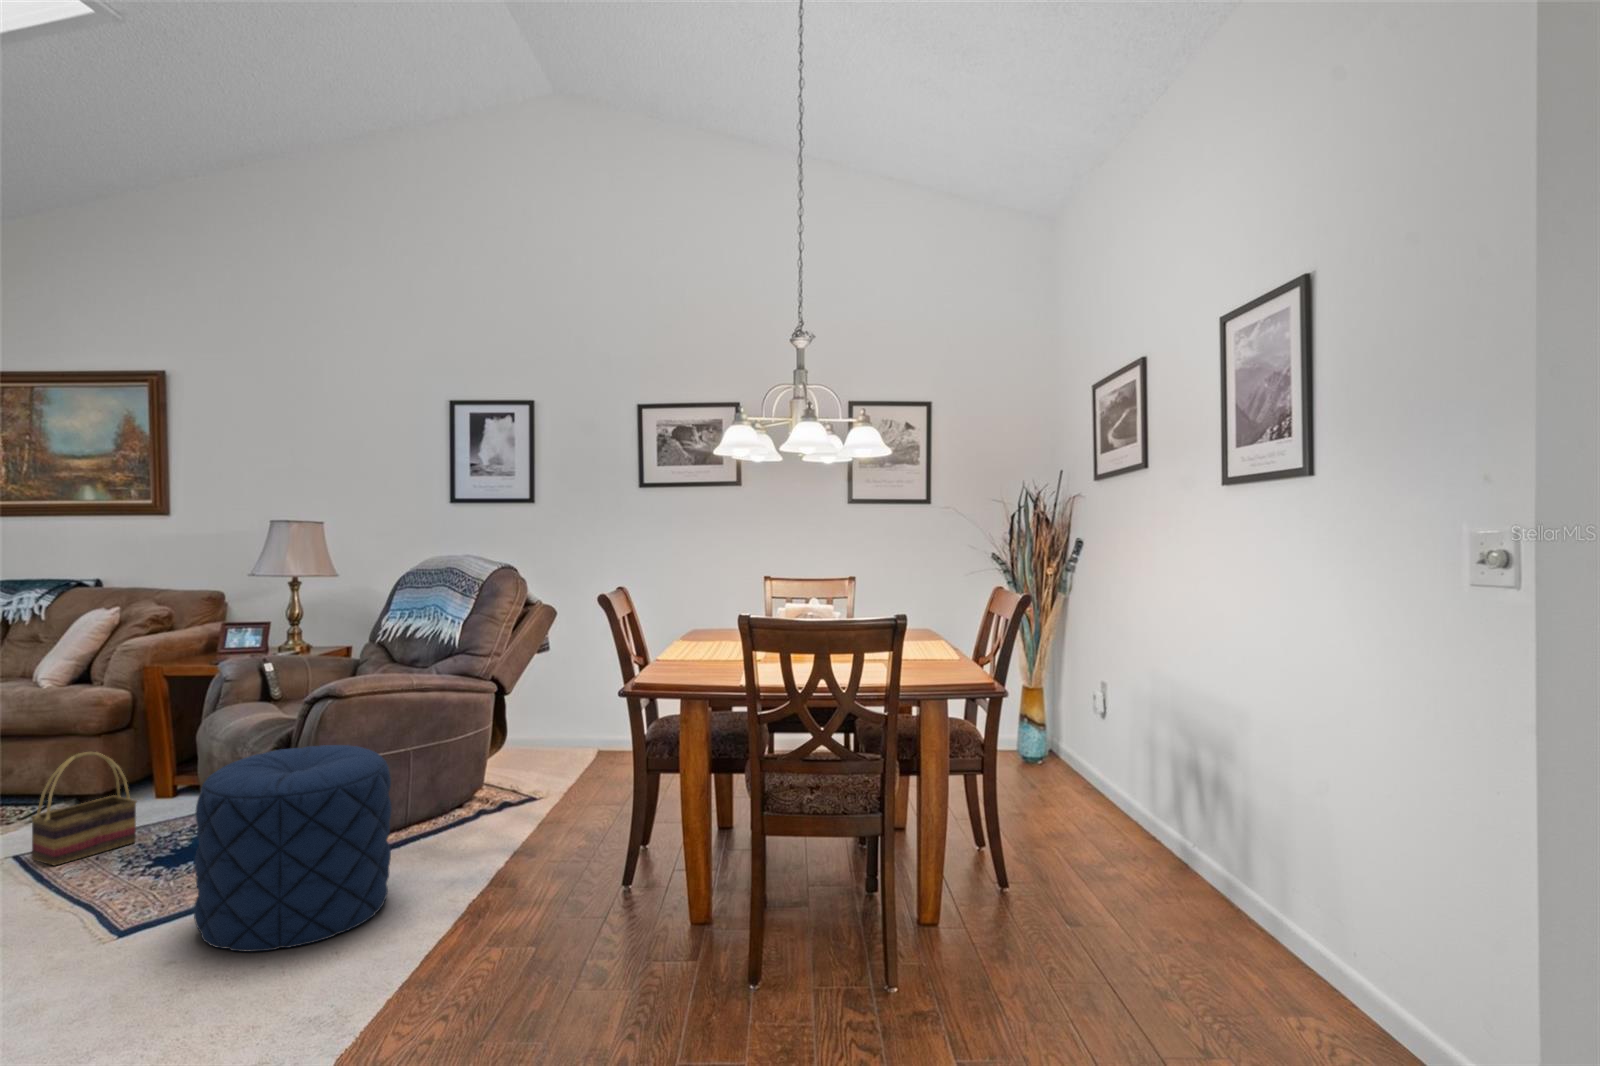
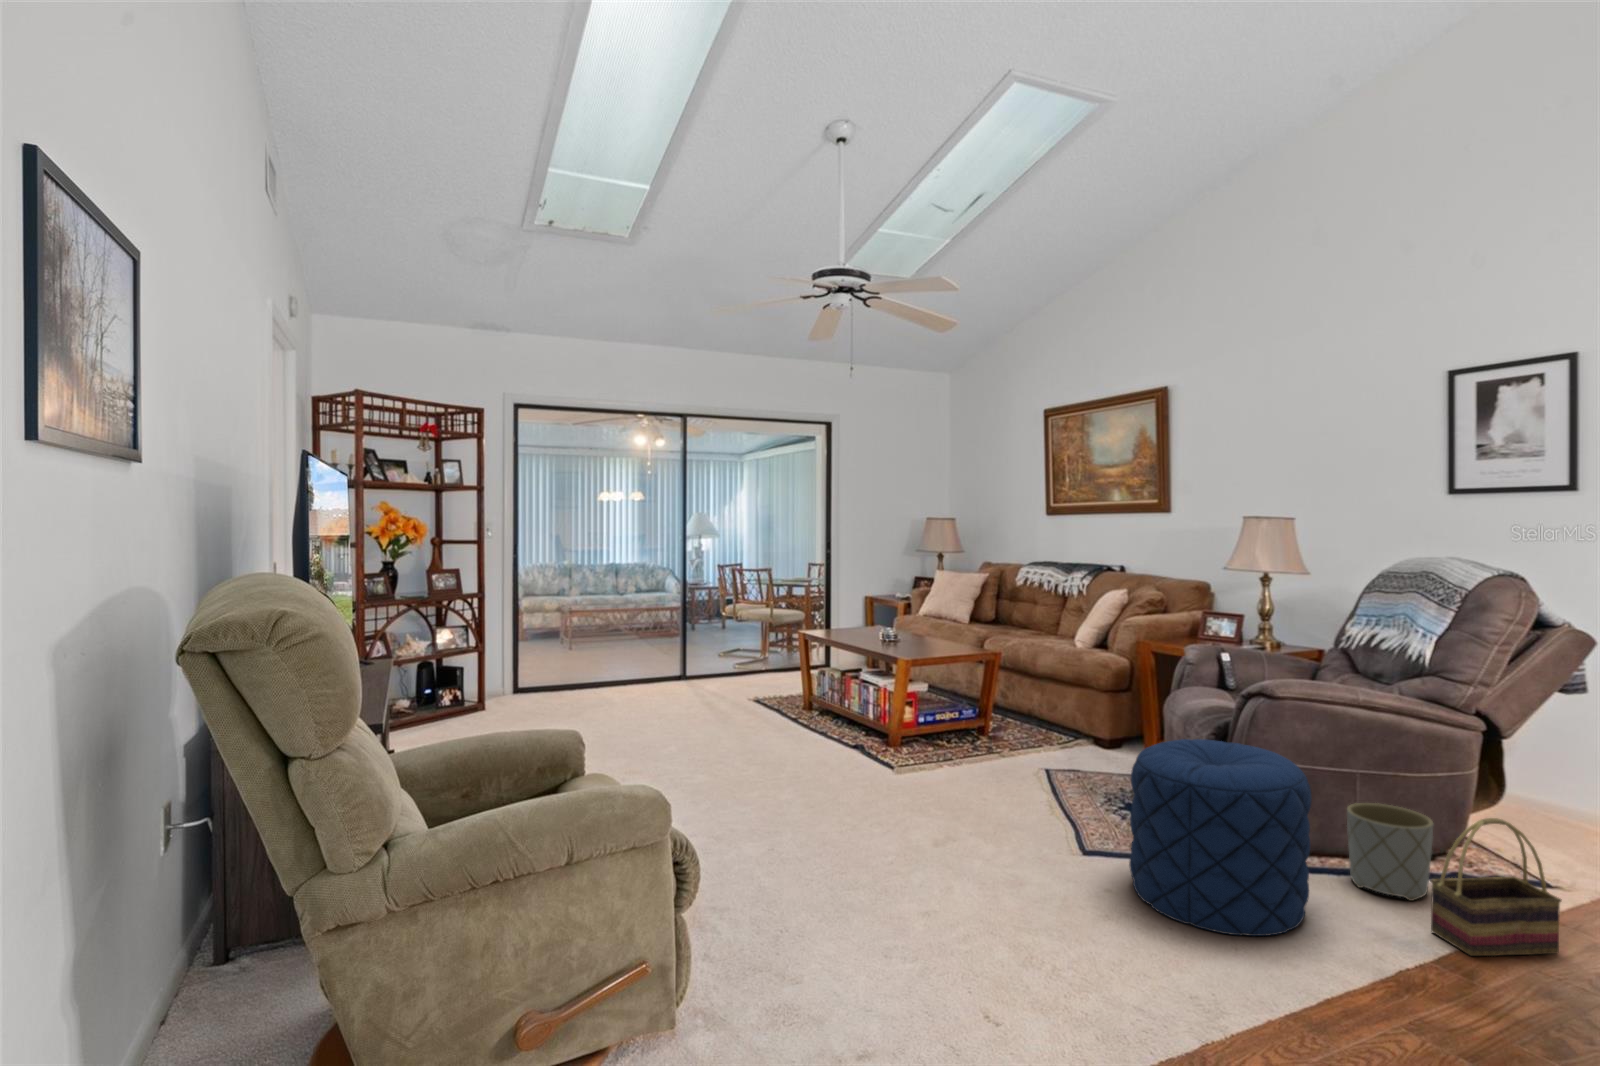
basket: present [31,752,137,866] -> present [1430,818,1562,956]
planter: none [407,773,475,855] -> present [1347,803,1434,901]

